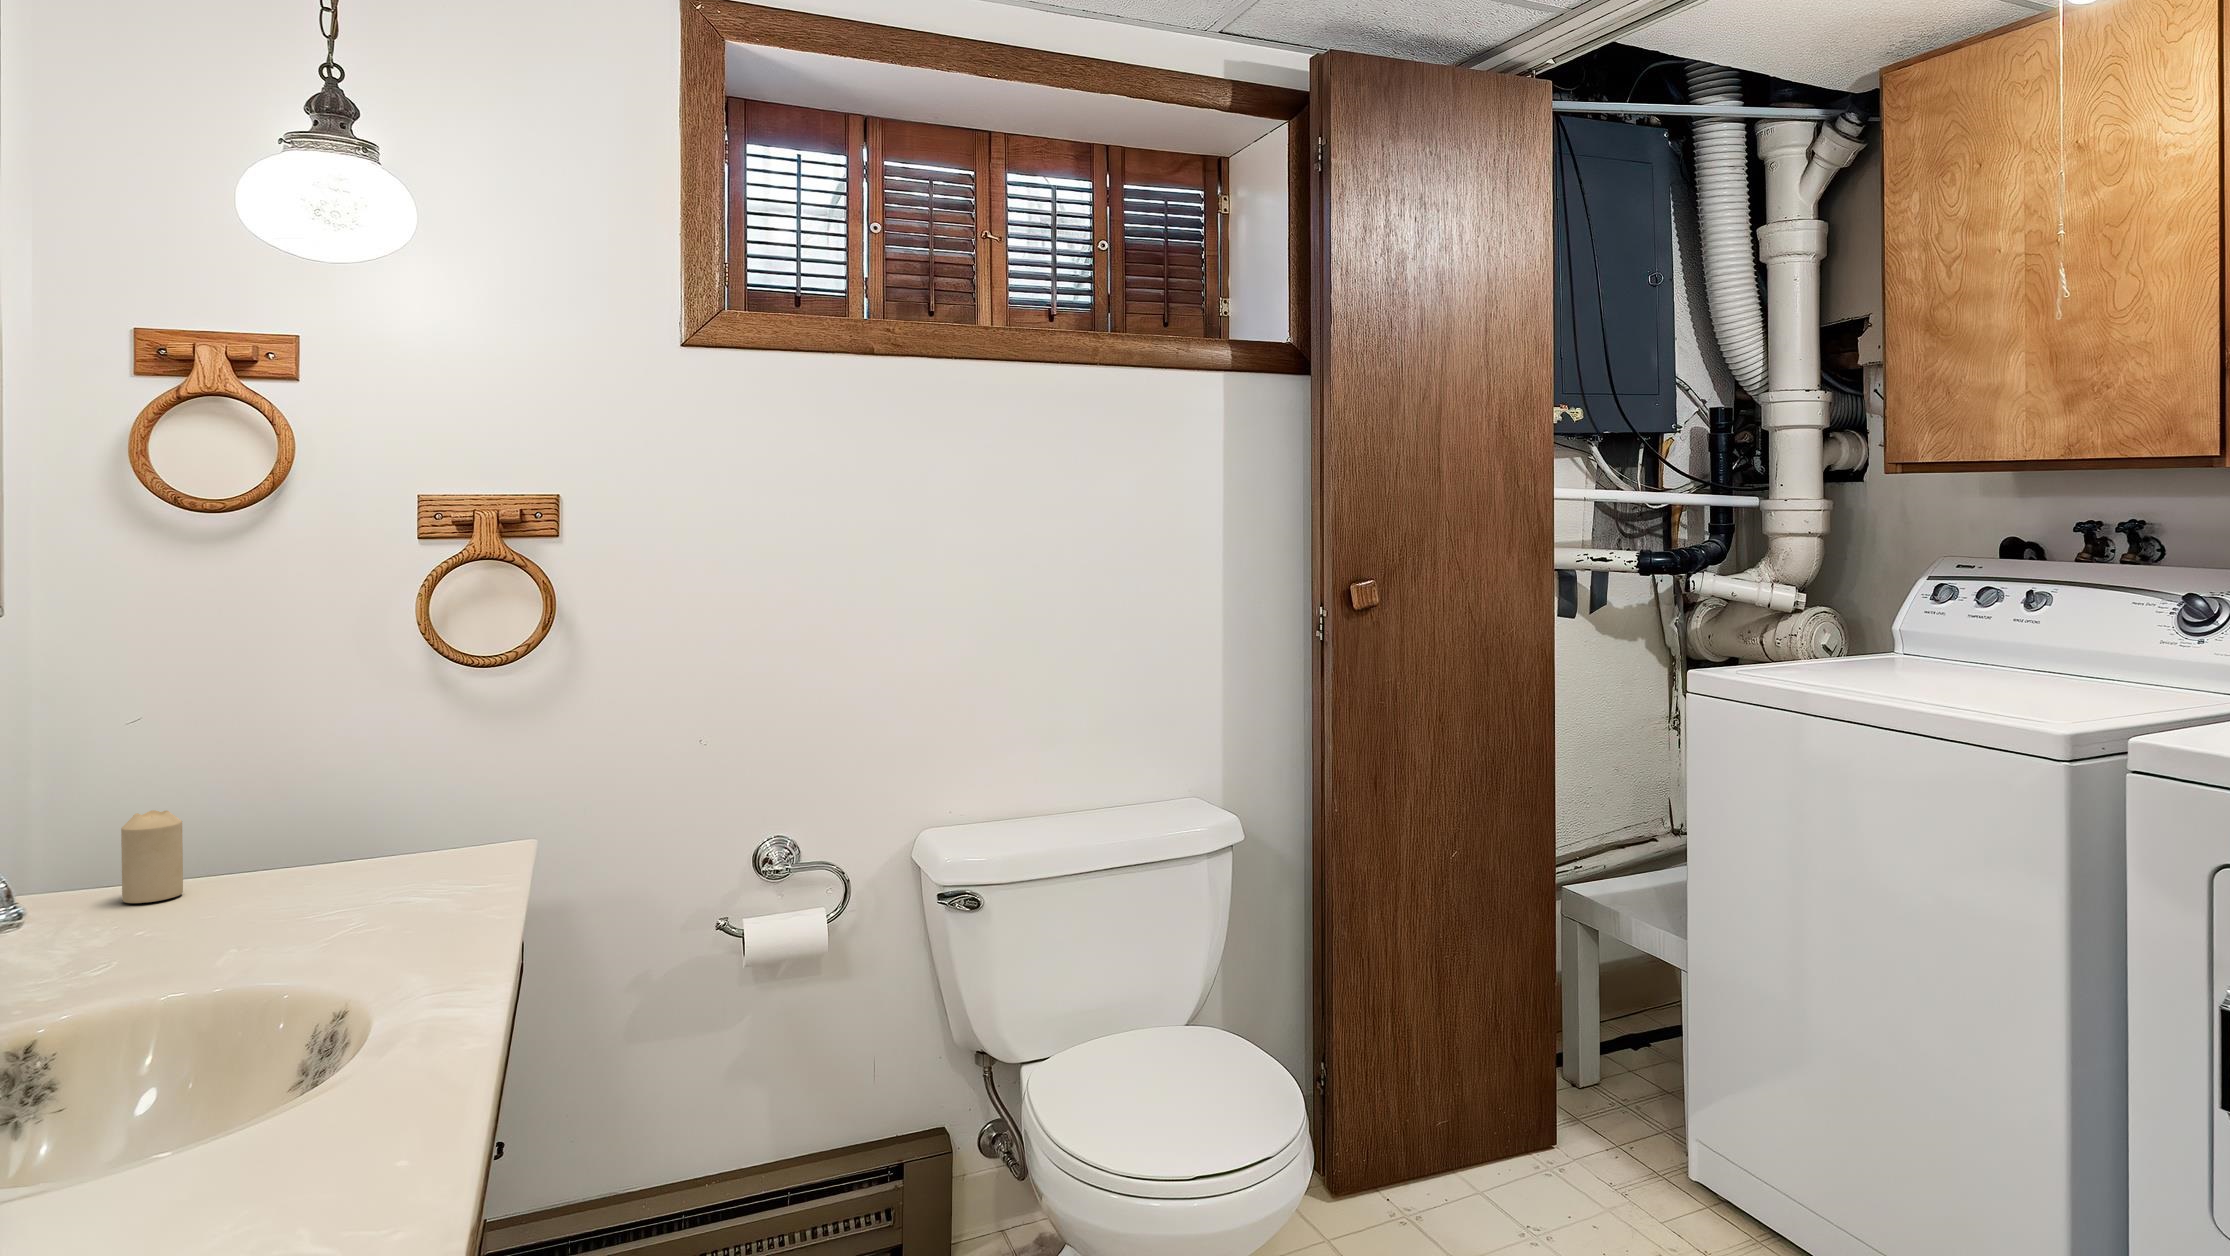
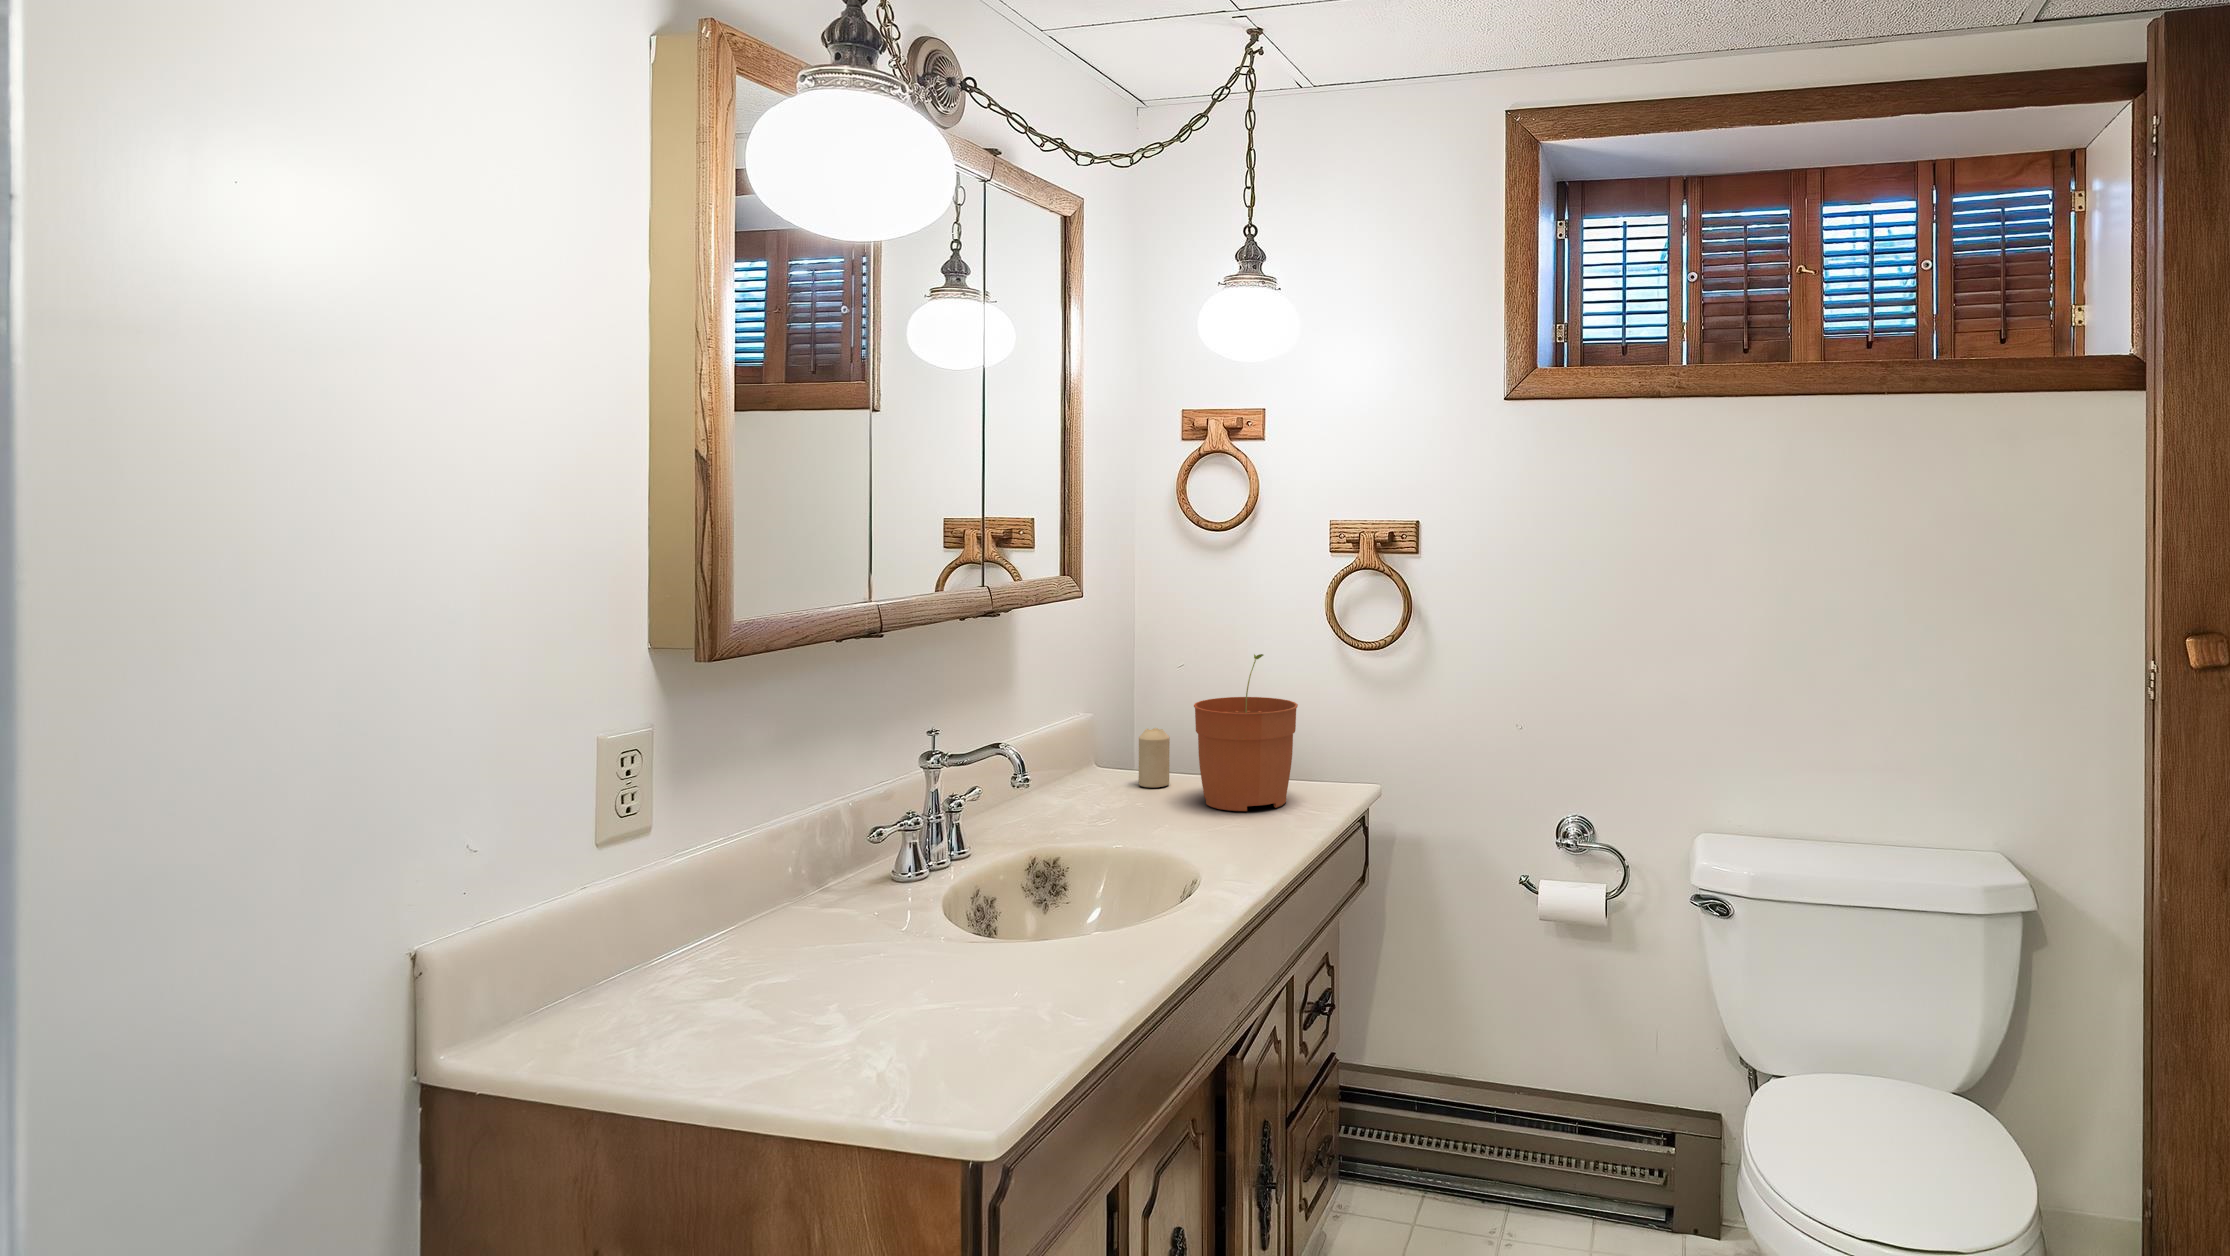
plant pot: none [250,679,432,908] -> present [1194,654,1298,811]

